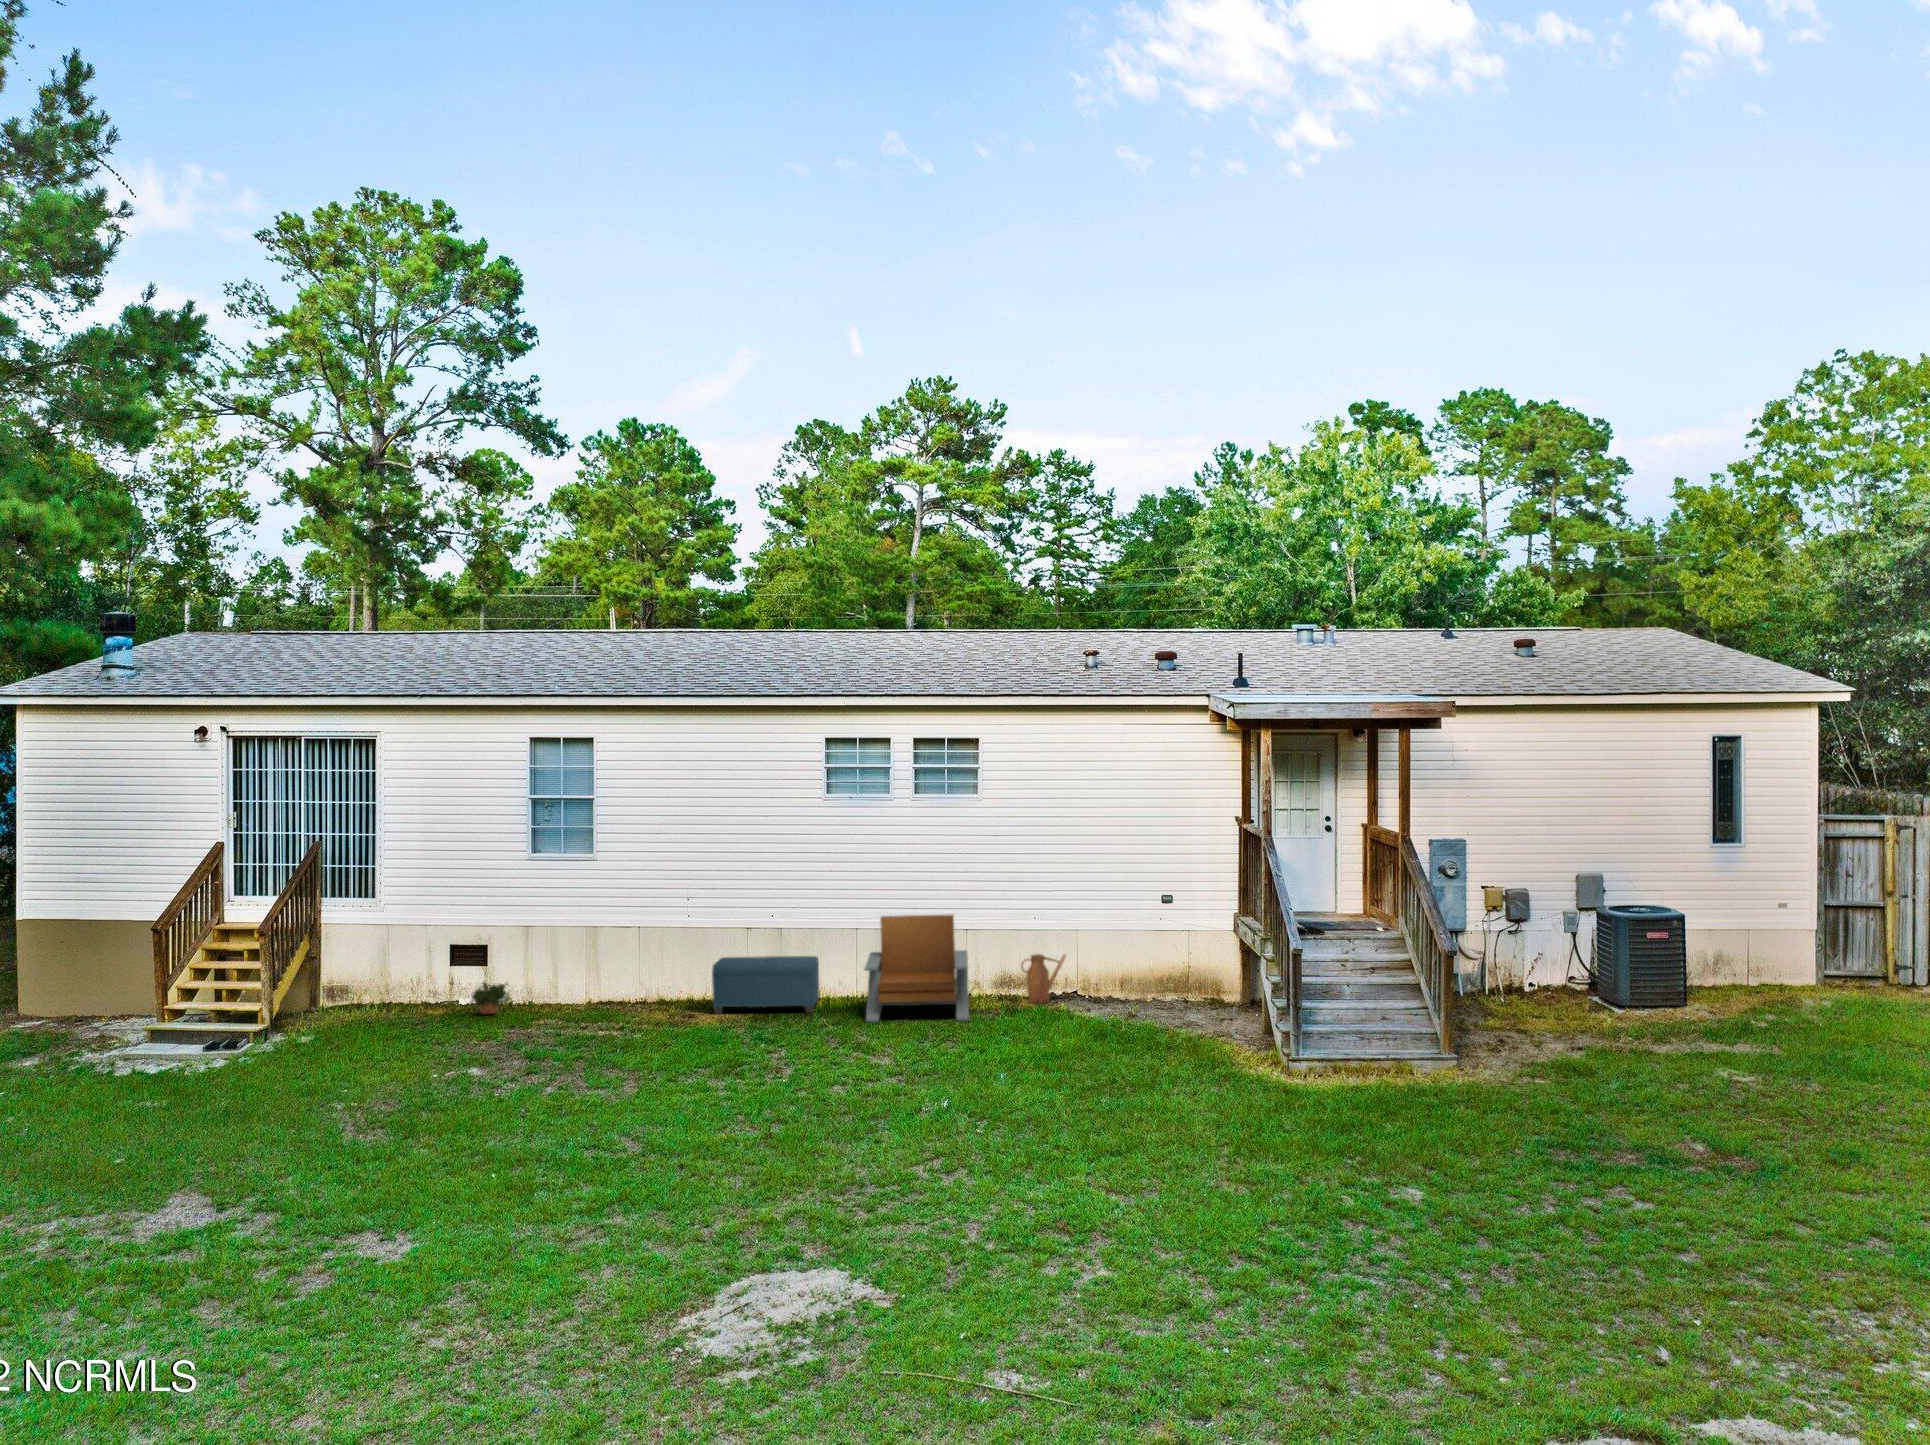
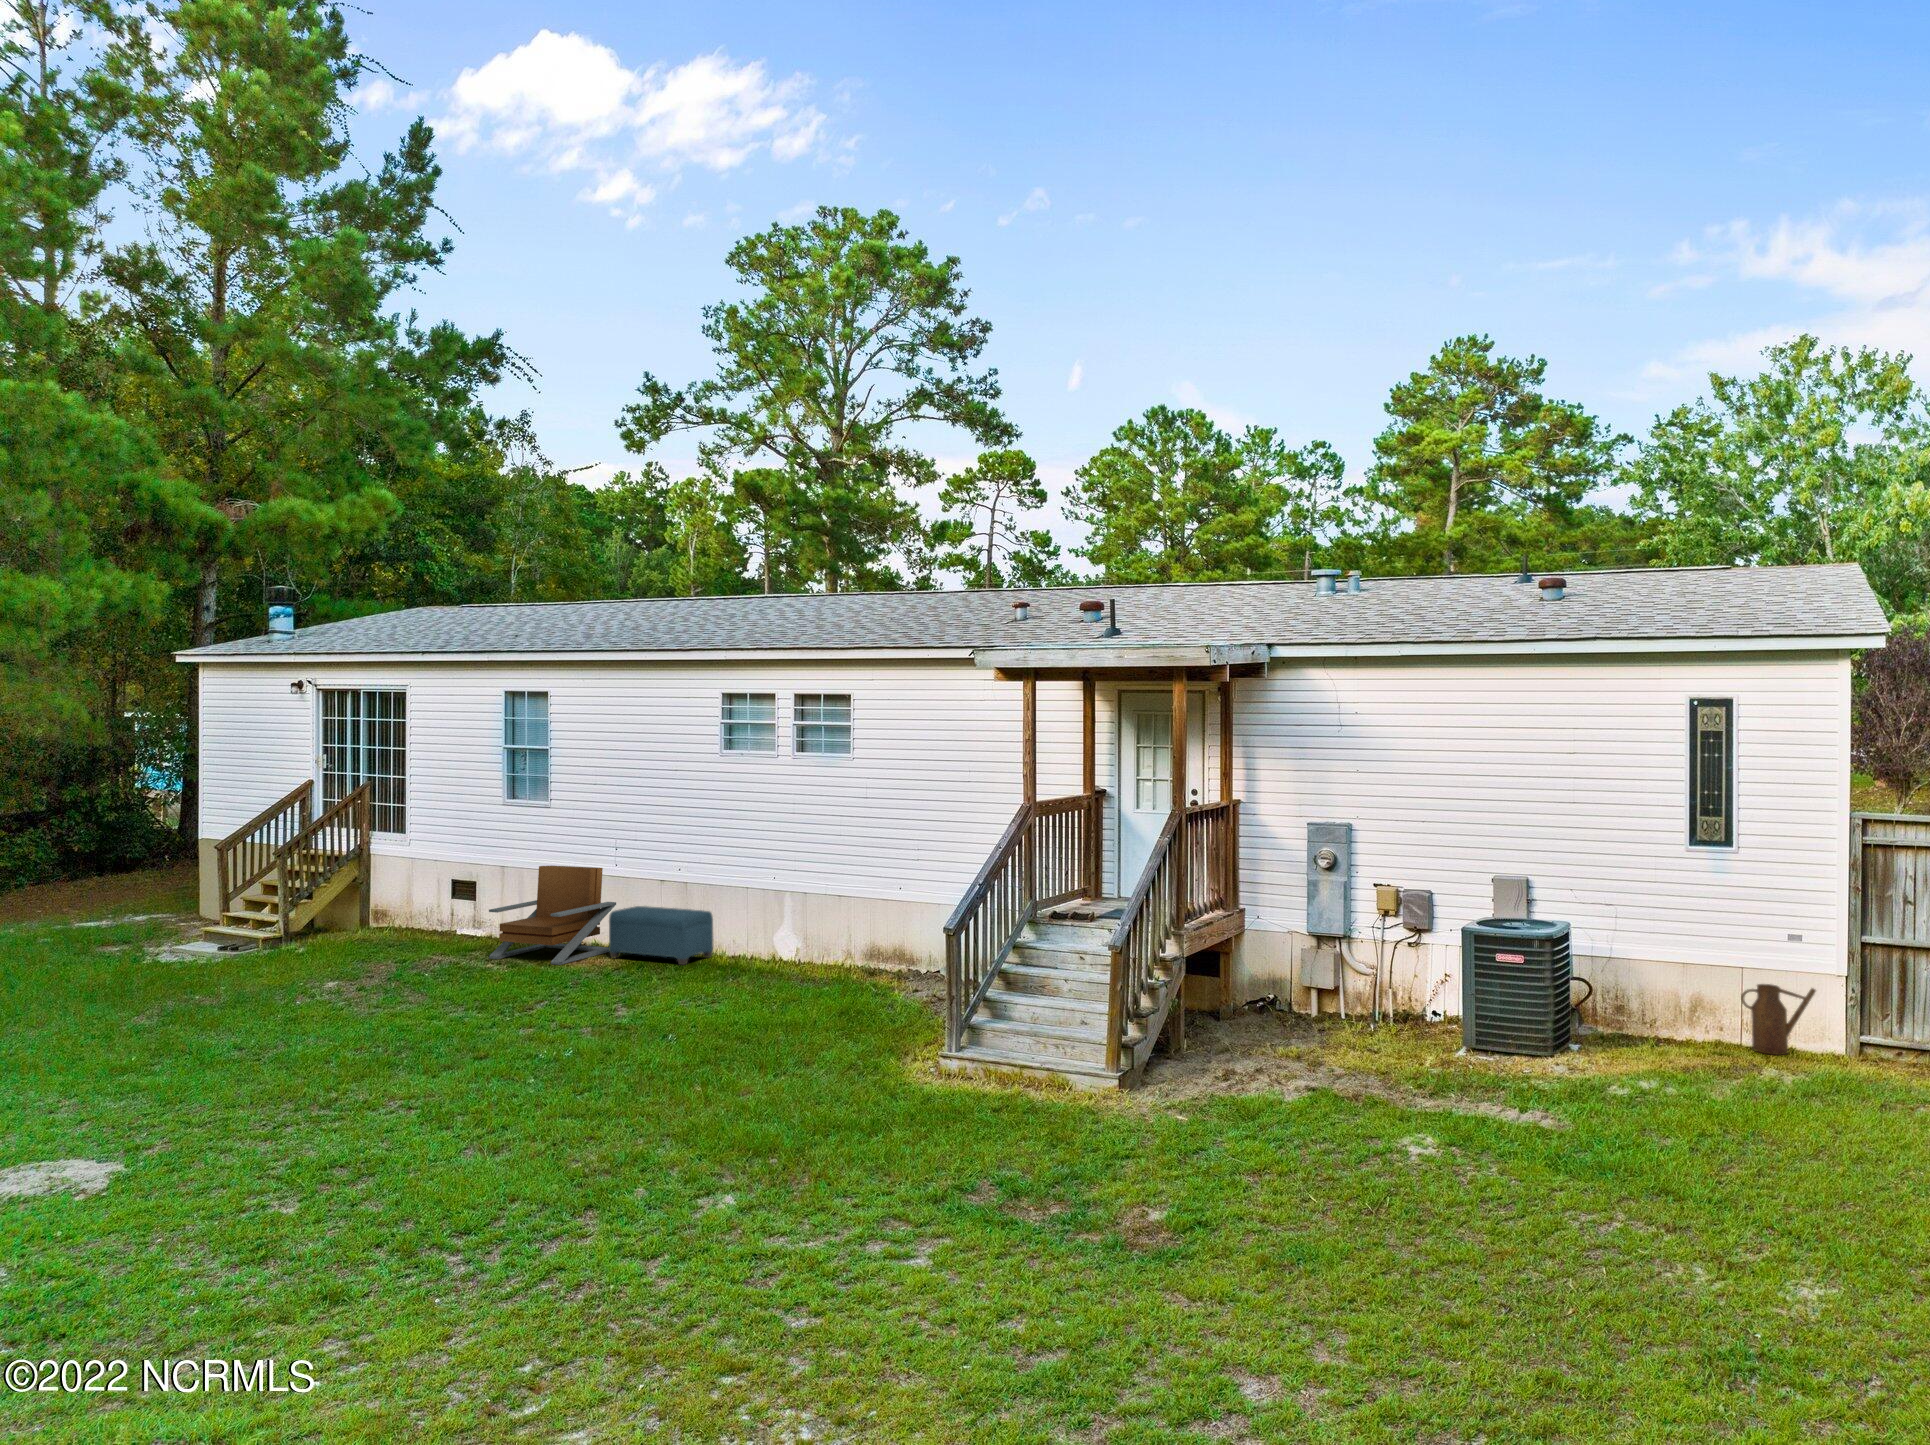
lounge chair: present [865,915,969,1022] -> present [489,865,616,965]
watering can: present [1021,954,1066,1004] -> present [1741,984,1816,1055]
potted plant: present [469,982,511,1014] -> none [437,913,485,944]

